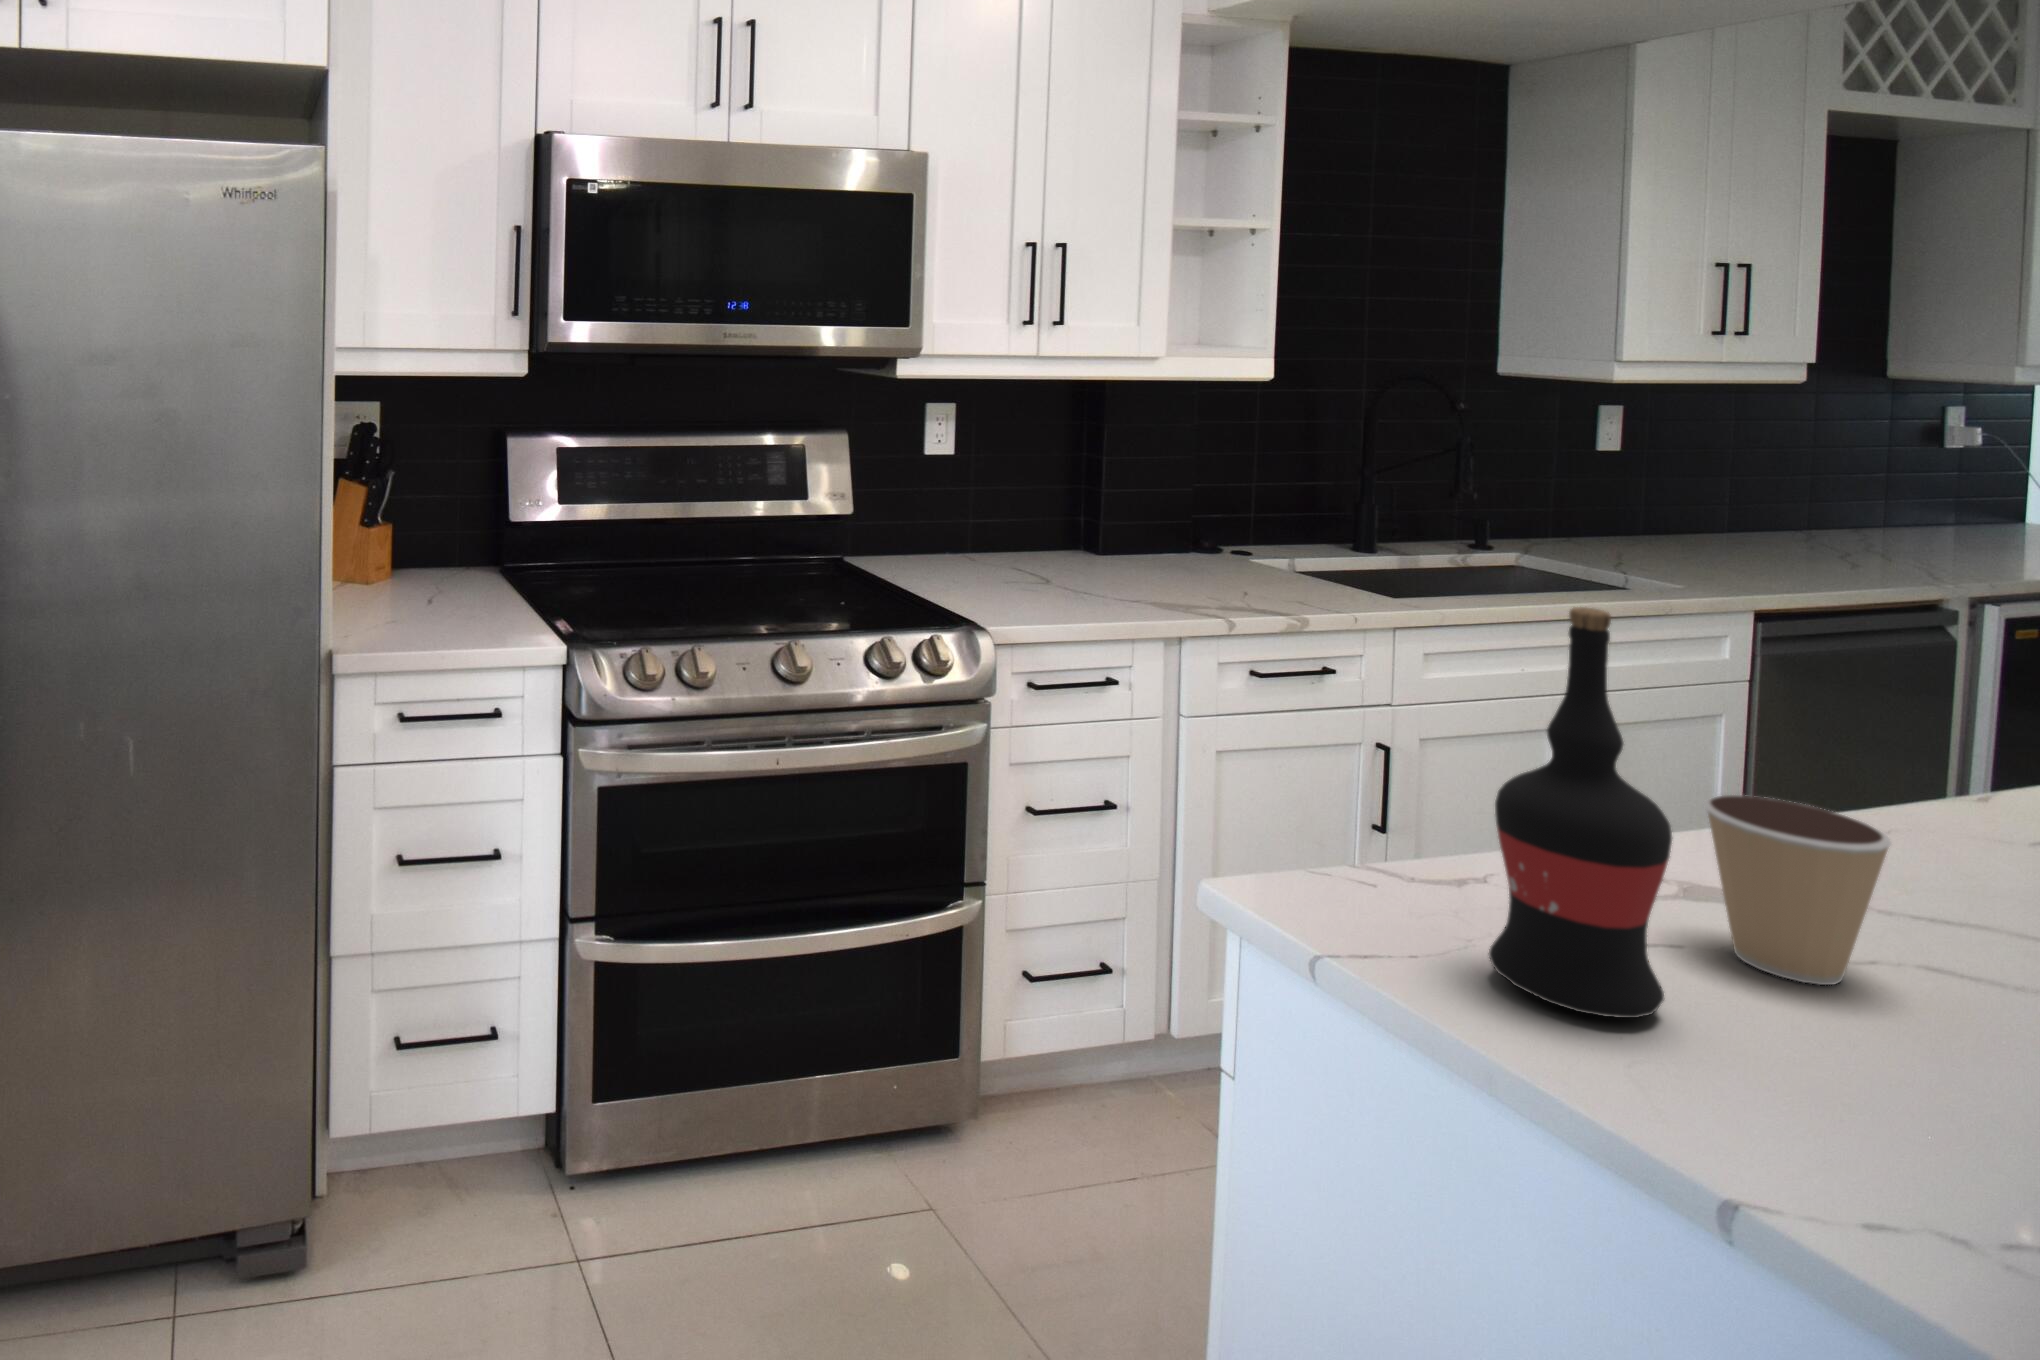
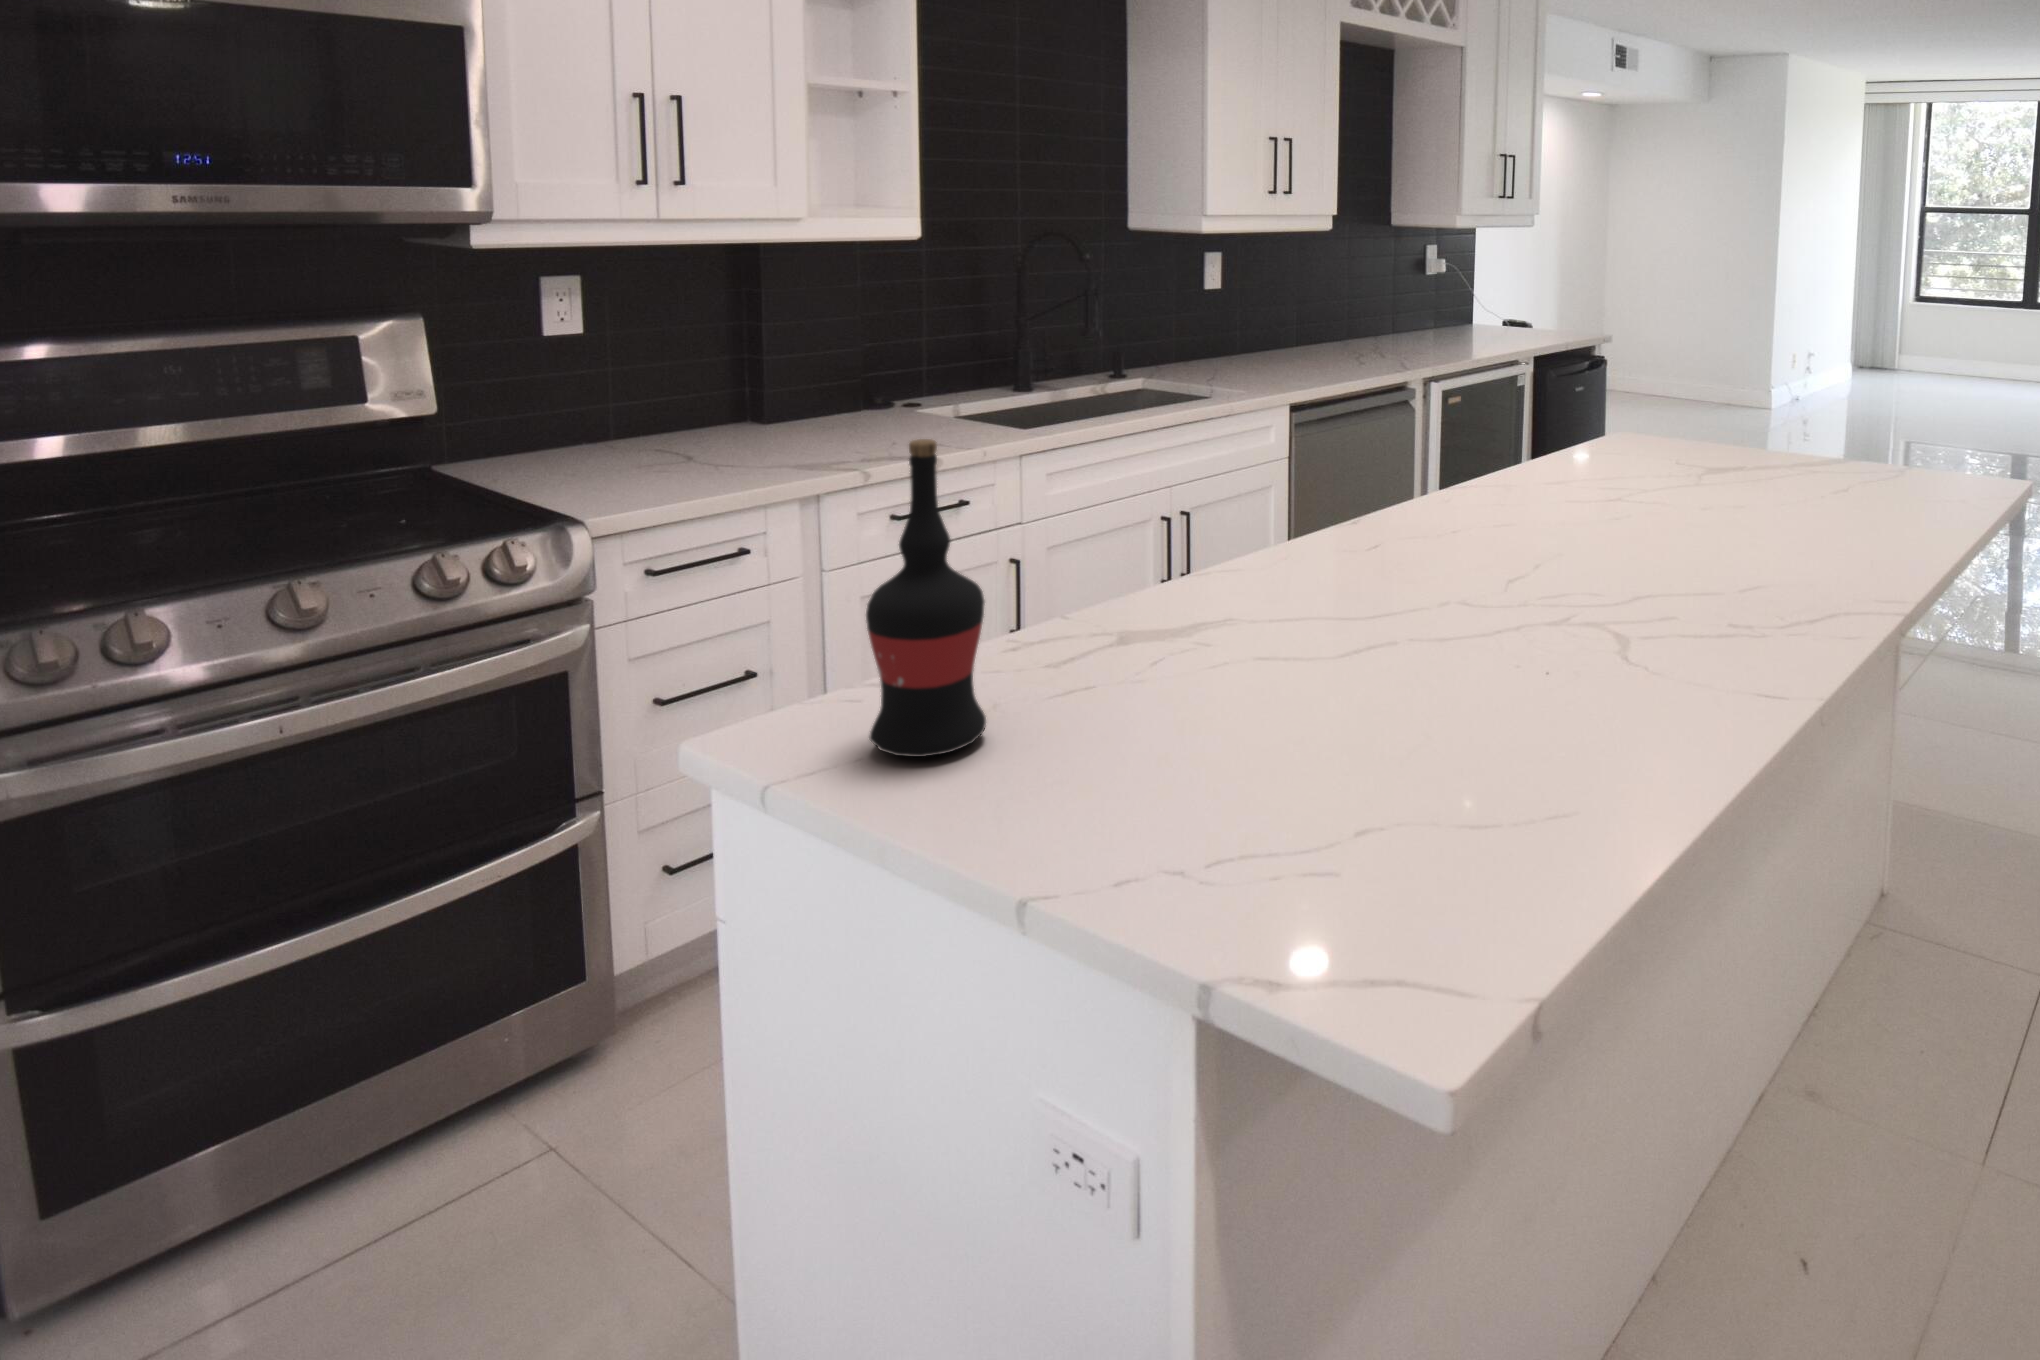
coffee cup: present [1704,795,1891,985] -> none [1045,561,1149,690]

